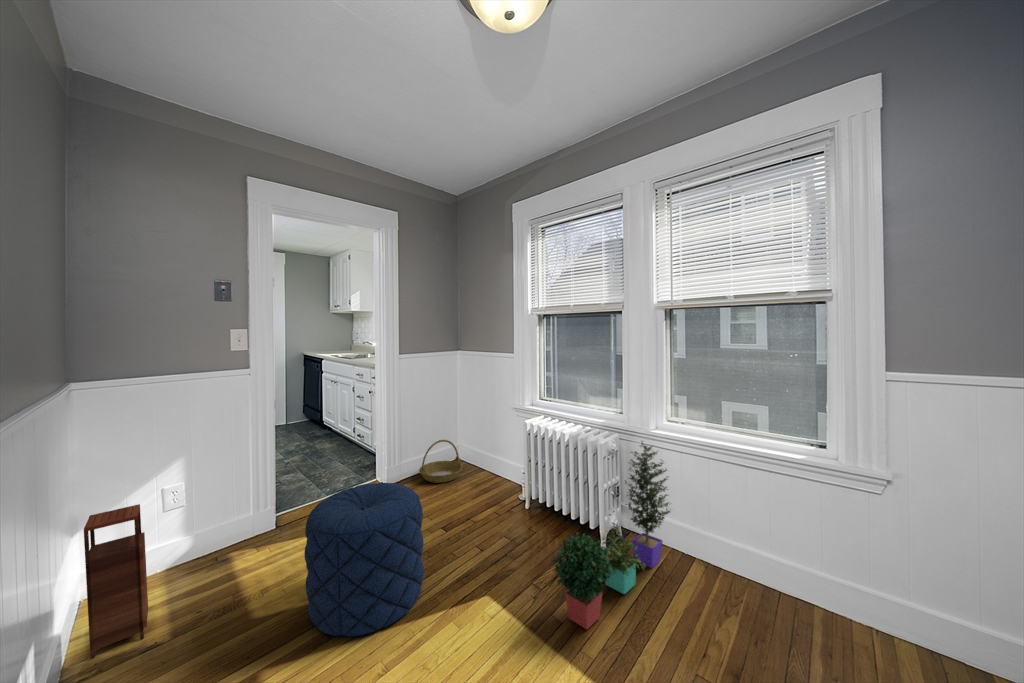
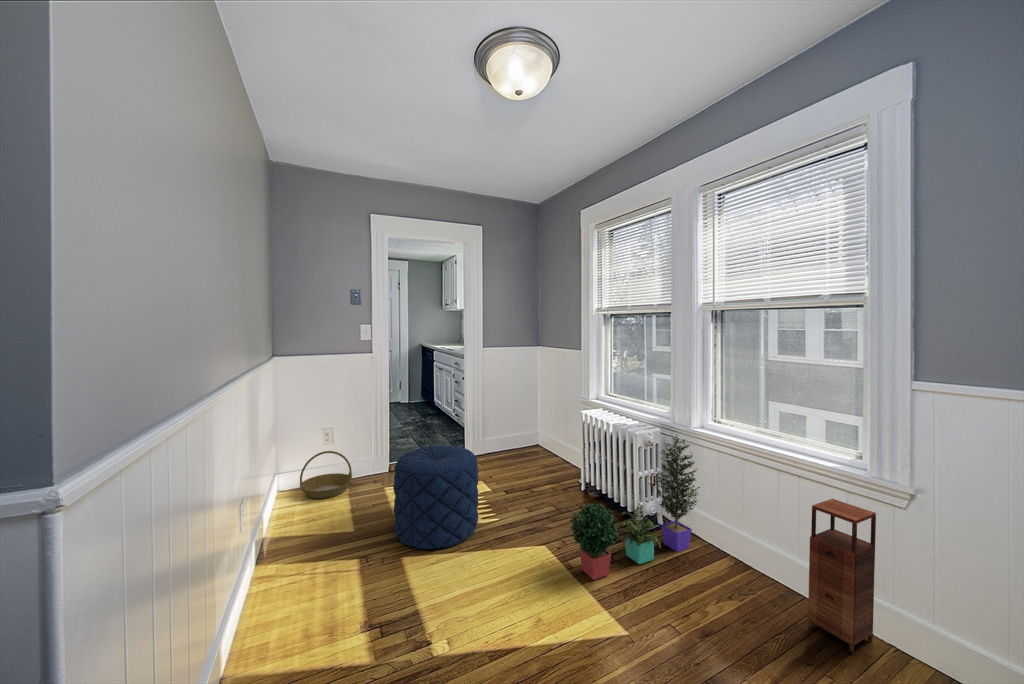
basket: present [419,440,463,483] -> present [300,451,352,498]
storage cabinet: present [84,504,148,659] -> present [808,499,876,654]

